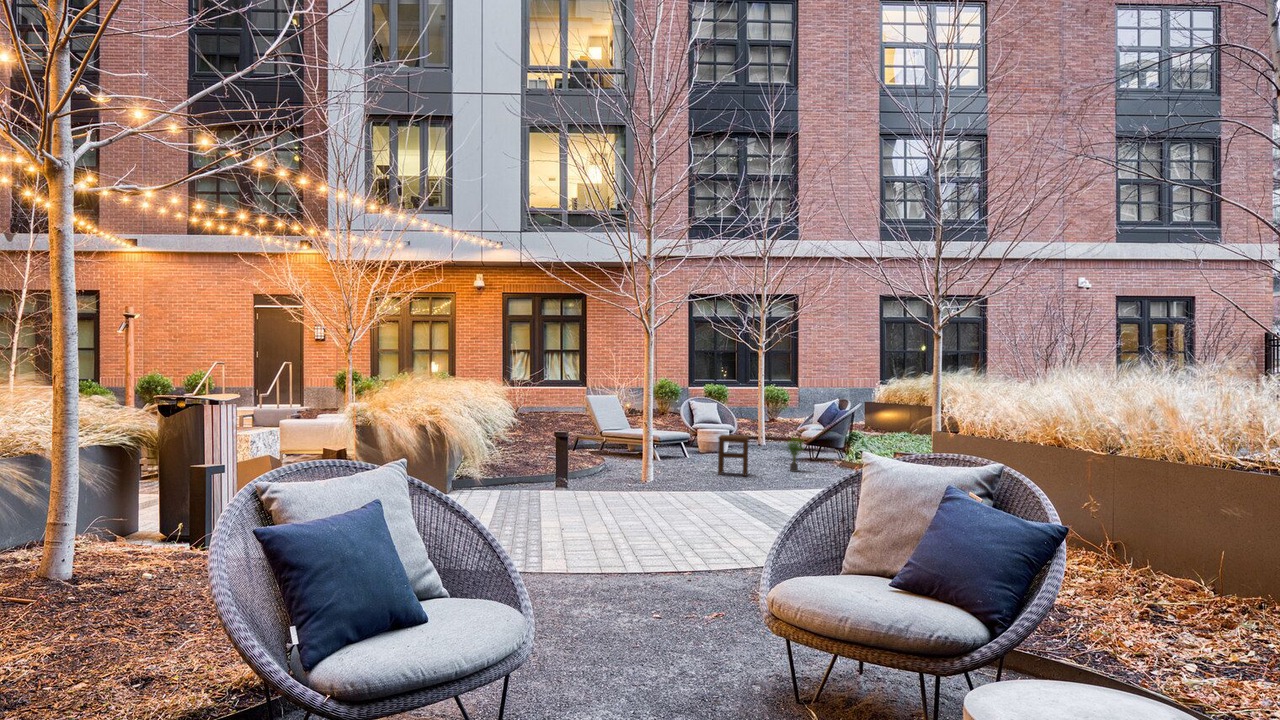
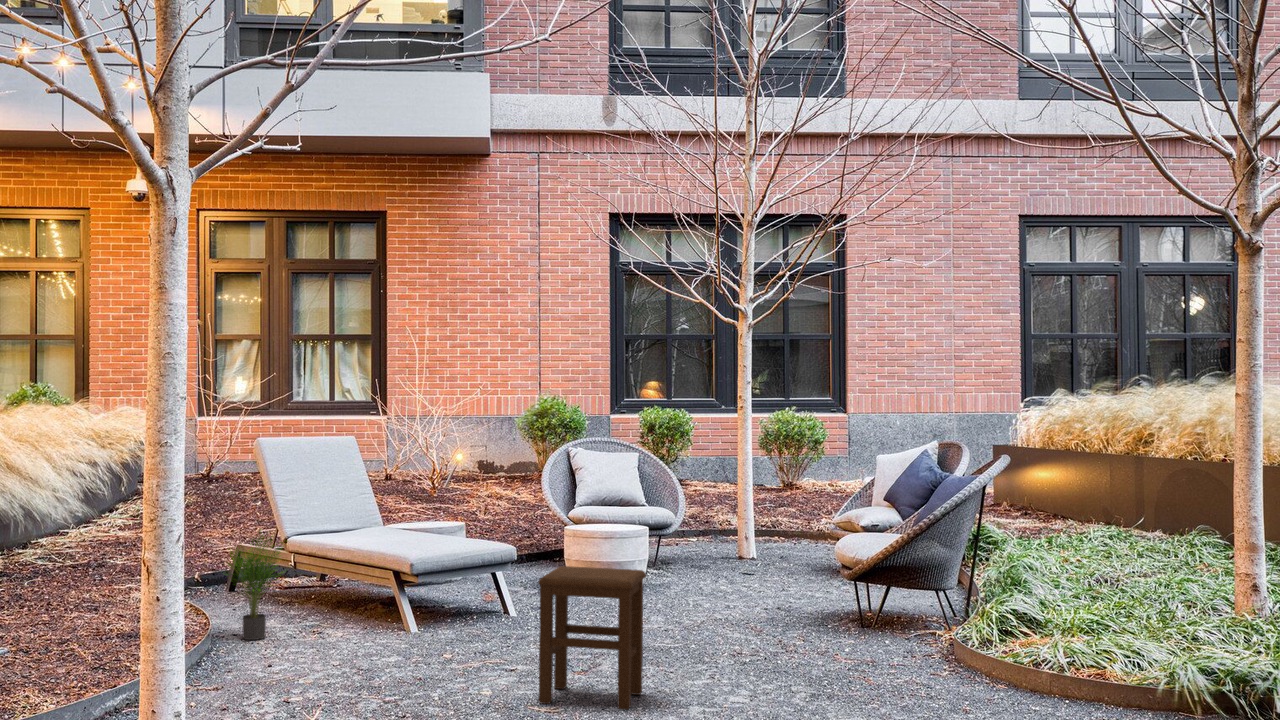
potted plant: present [787,437,802,472] -> present [228,536,281,640]

